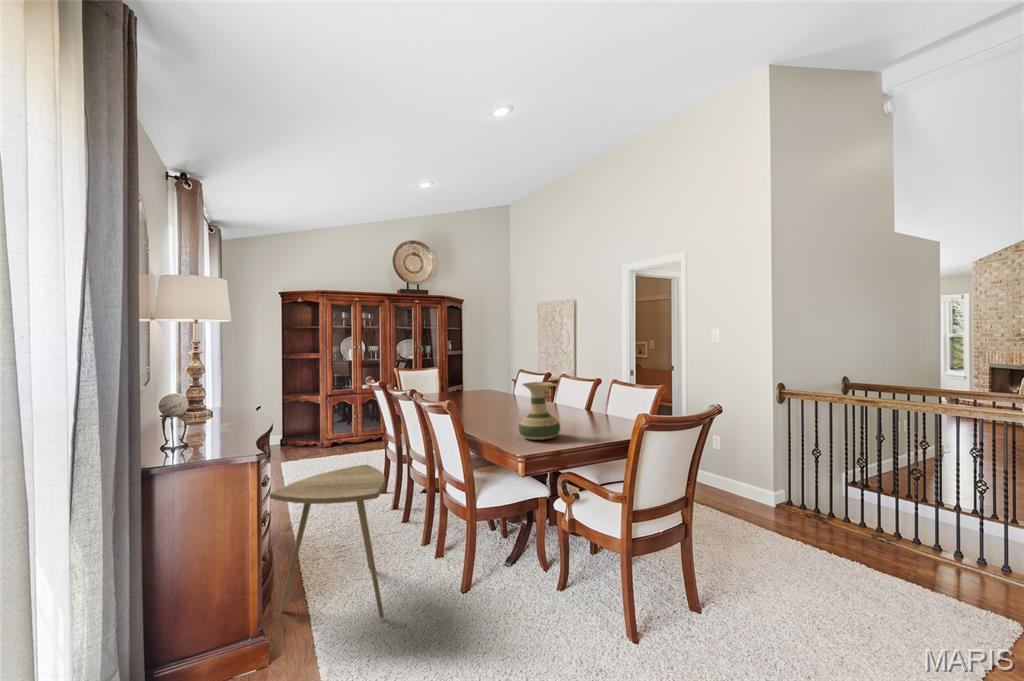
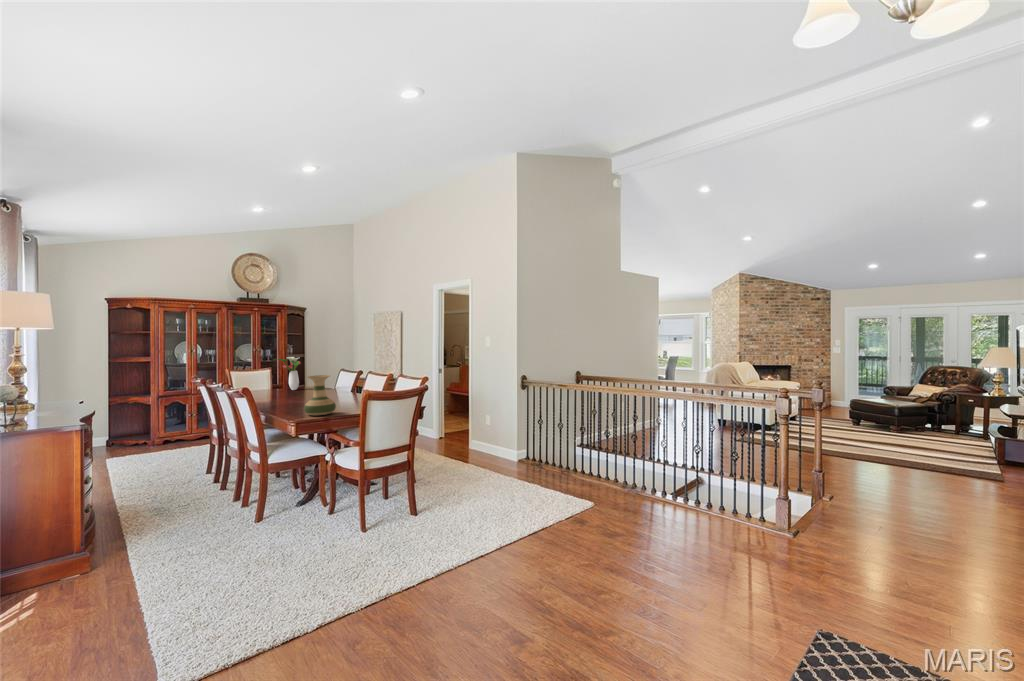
flower arrangement: none [447,354,478,394] -> present [278,357,301,390]
side table: present [270,465,385,618] -> none [93,439,193,549]

